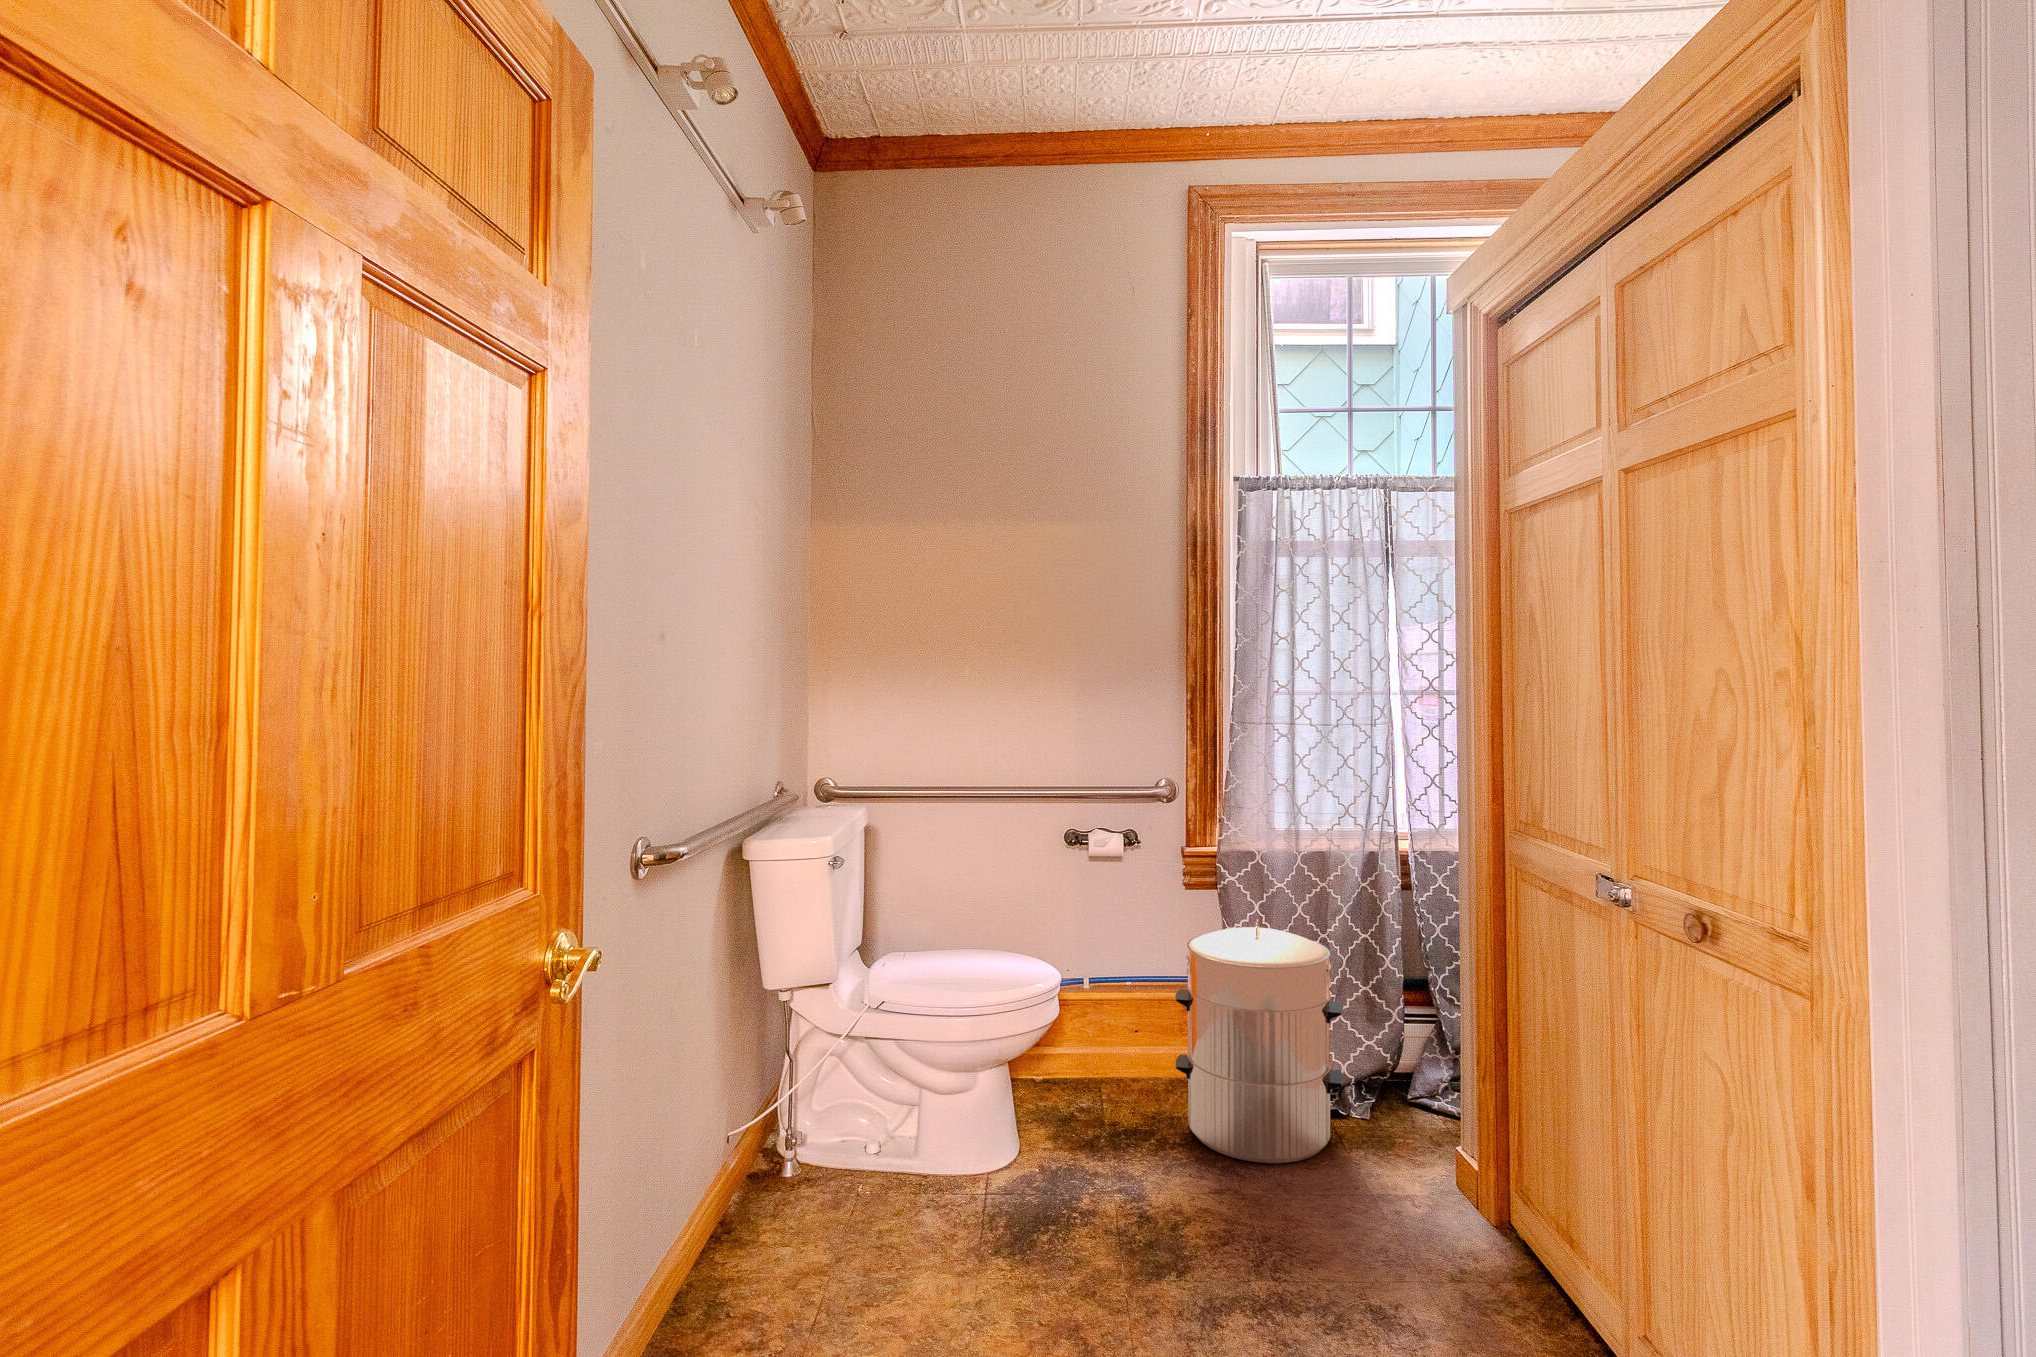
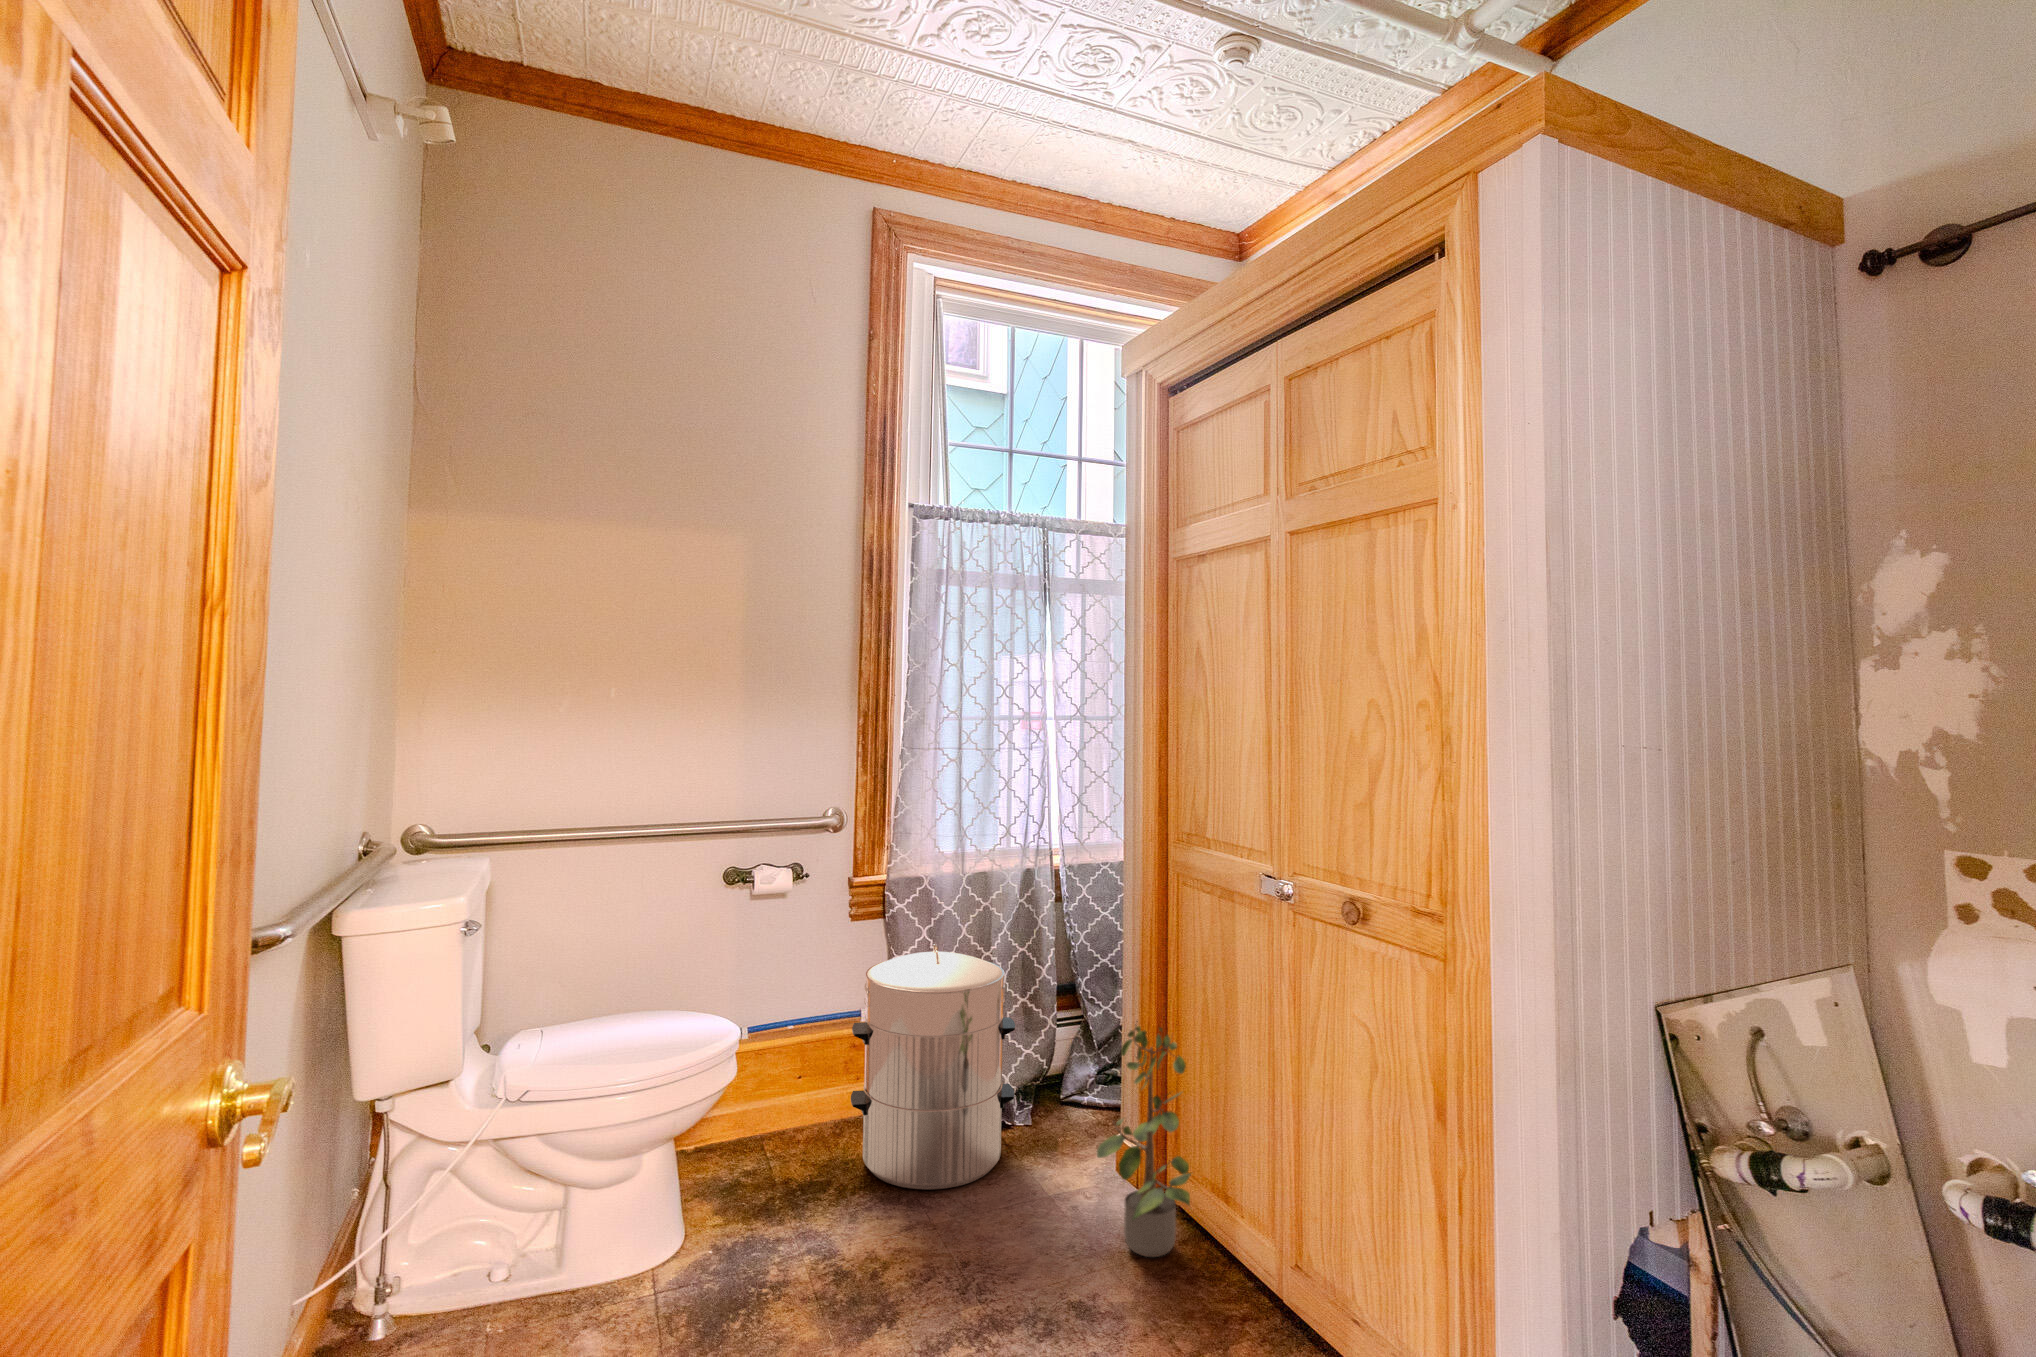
potted plant: none [1413,1017,1522,1276] -> present [1097,1021,1191,1257]

